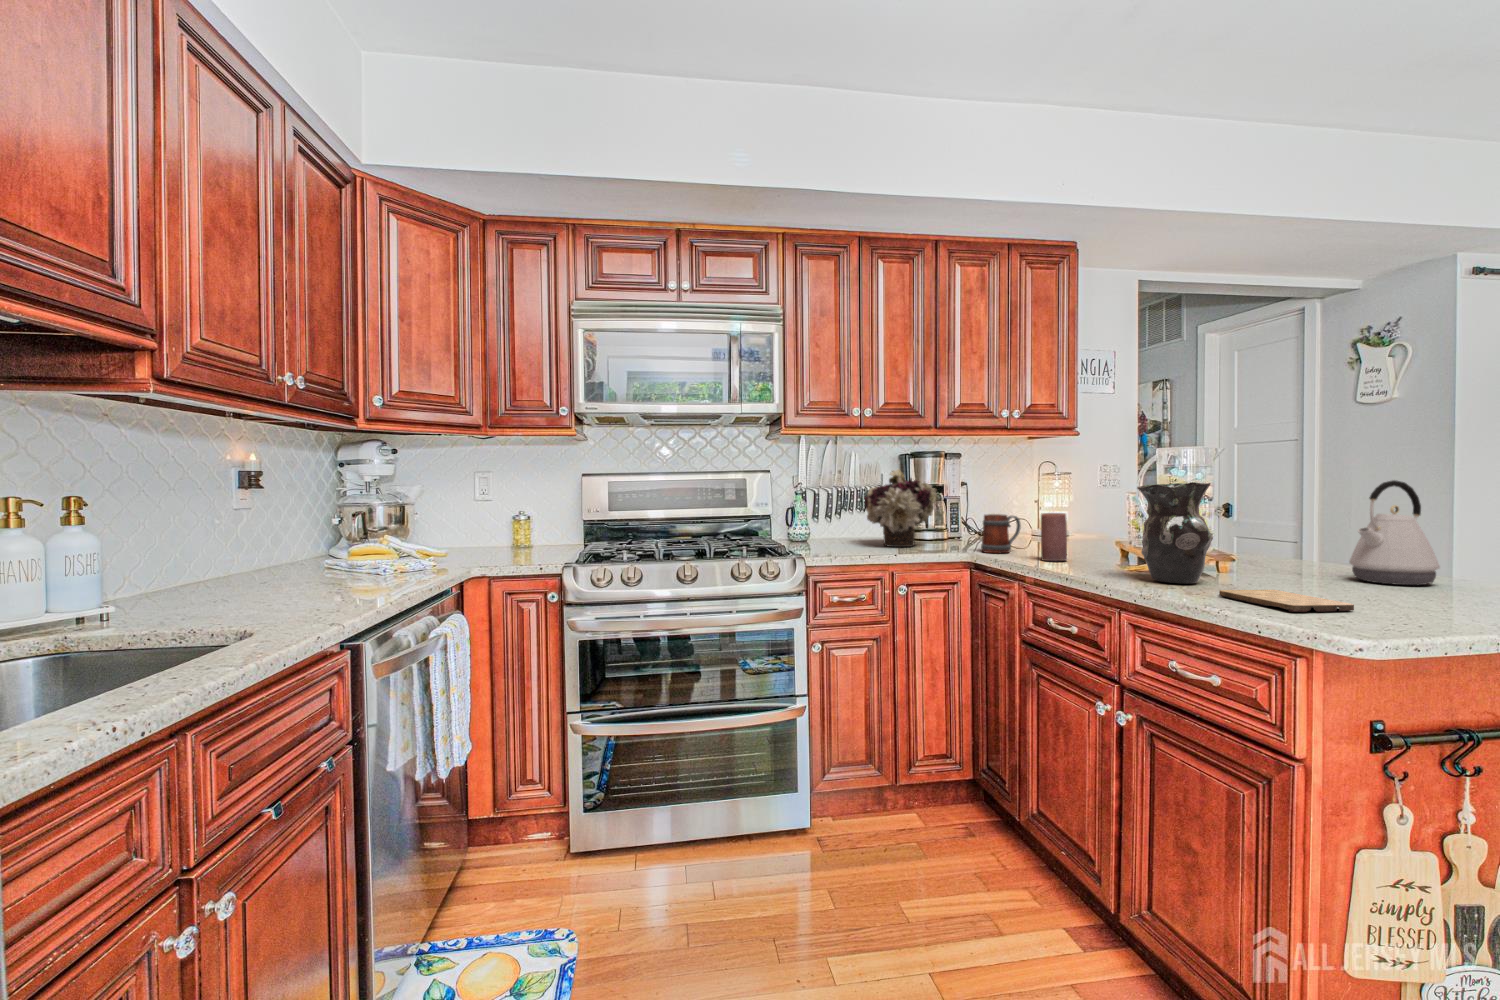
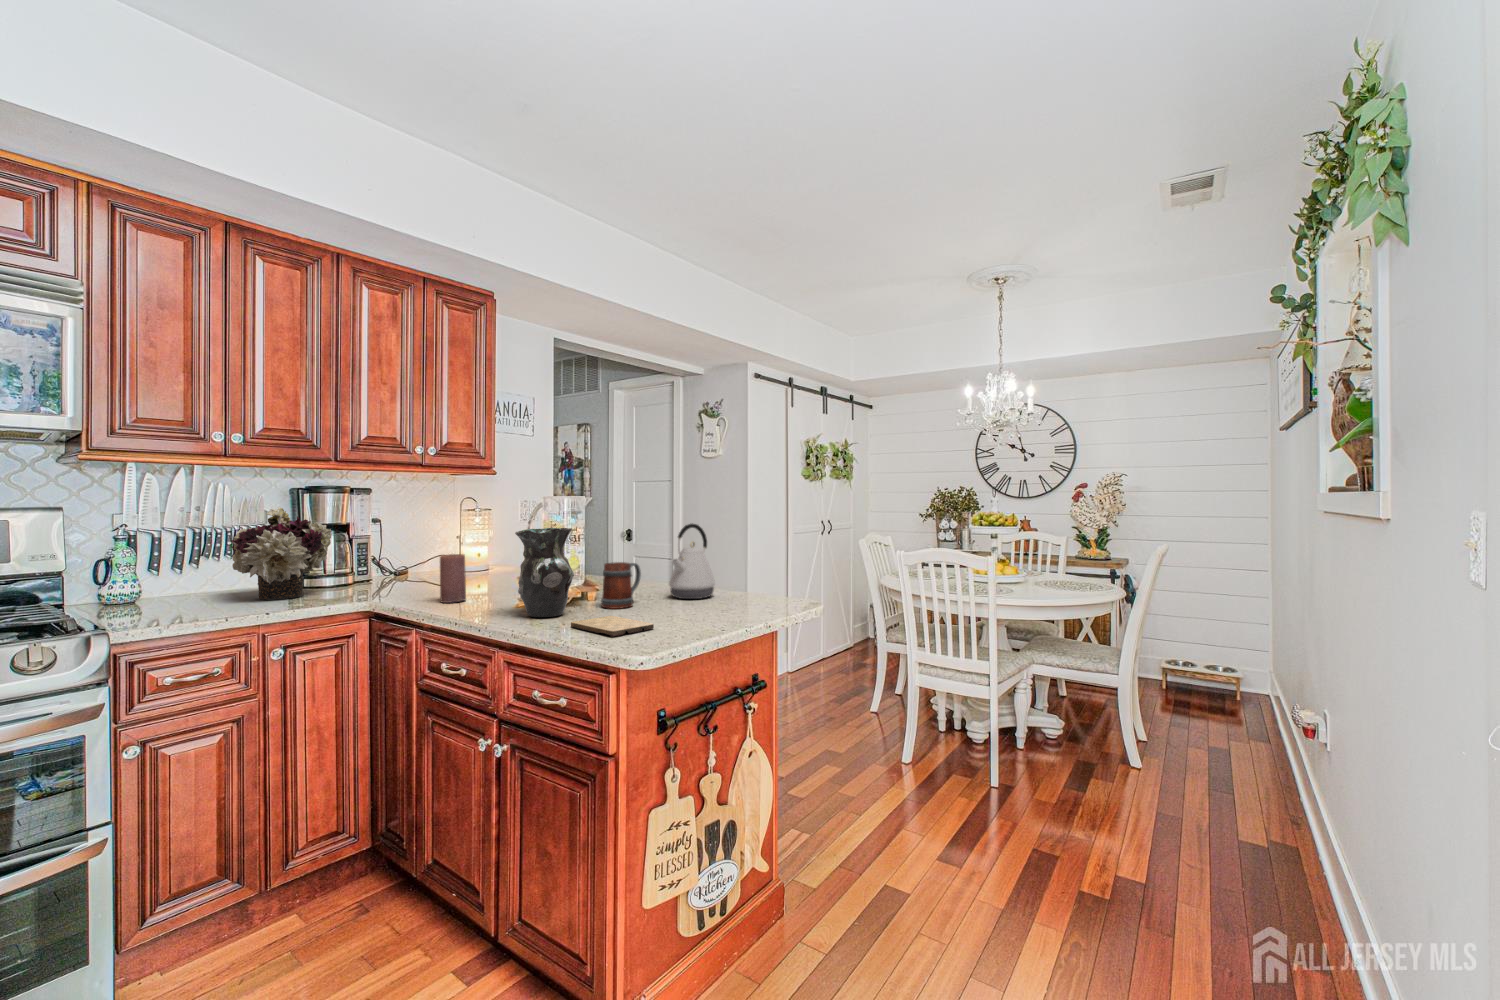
mug: present [981,514,1021,553] -> present [601,562,641,609]

